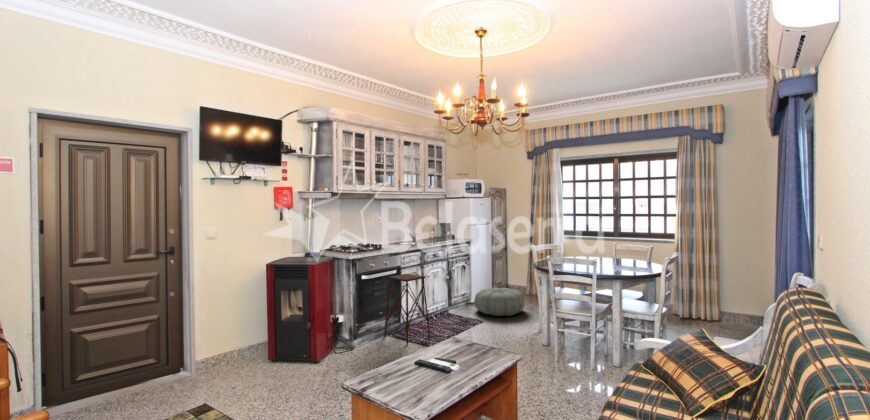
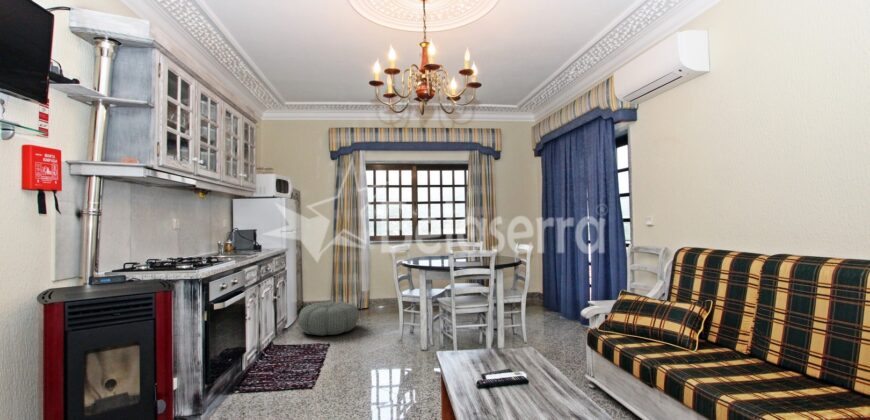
side table: present [384,274,430,344] -> none [229,293,295,395]

